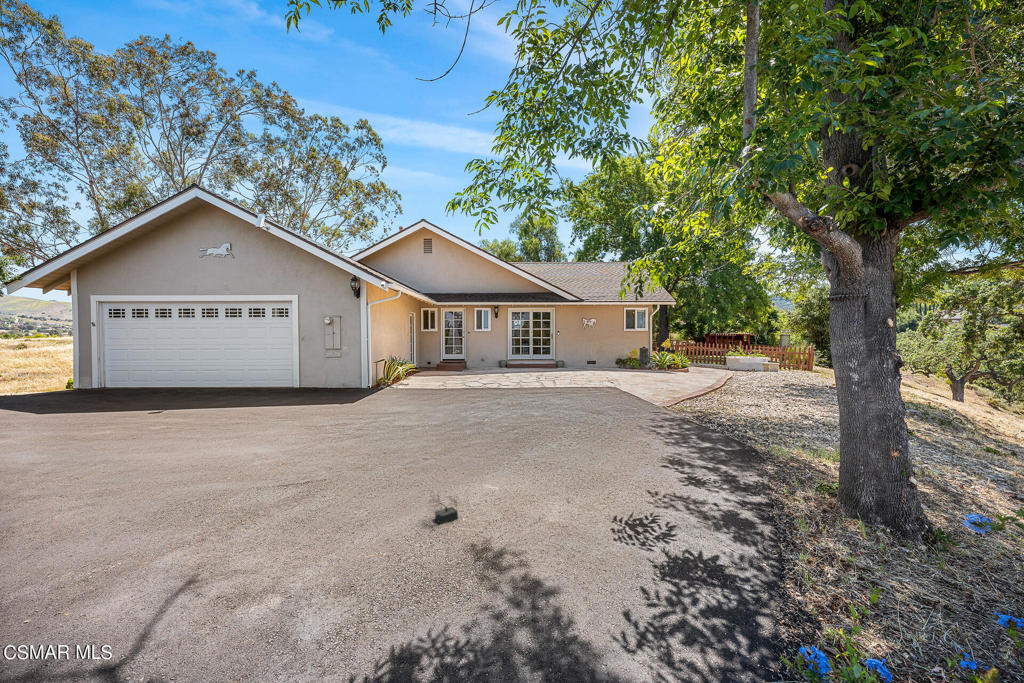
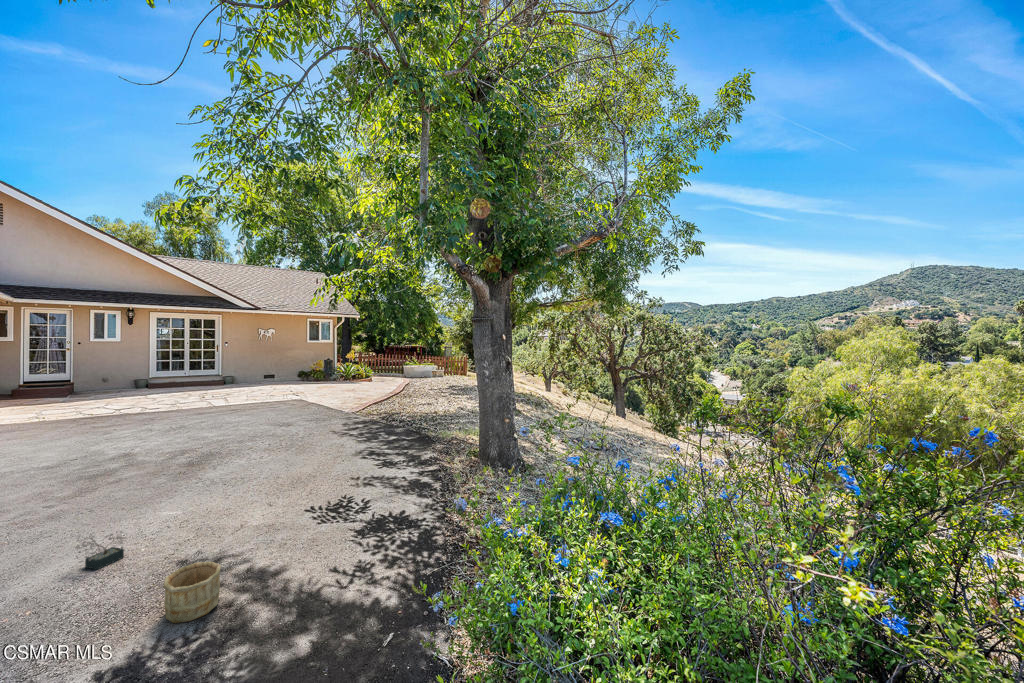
wooden bucket: none [464,552,510,612] -> present [163,562,221,623]

